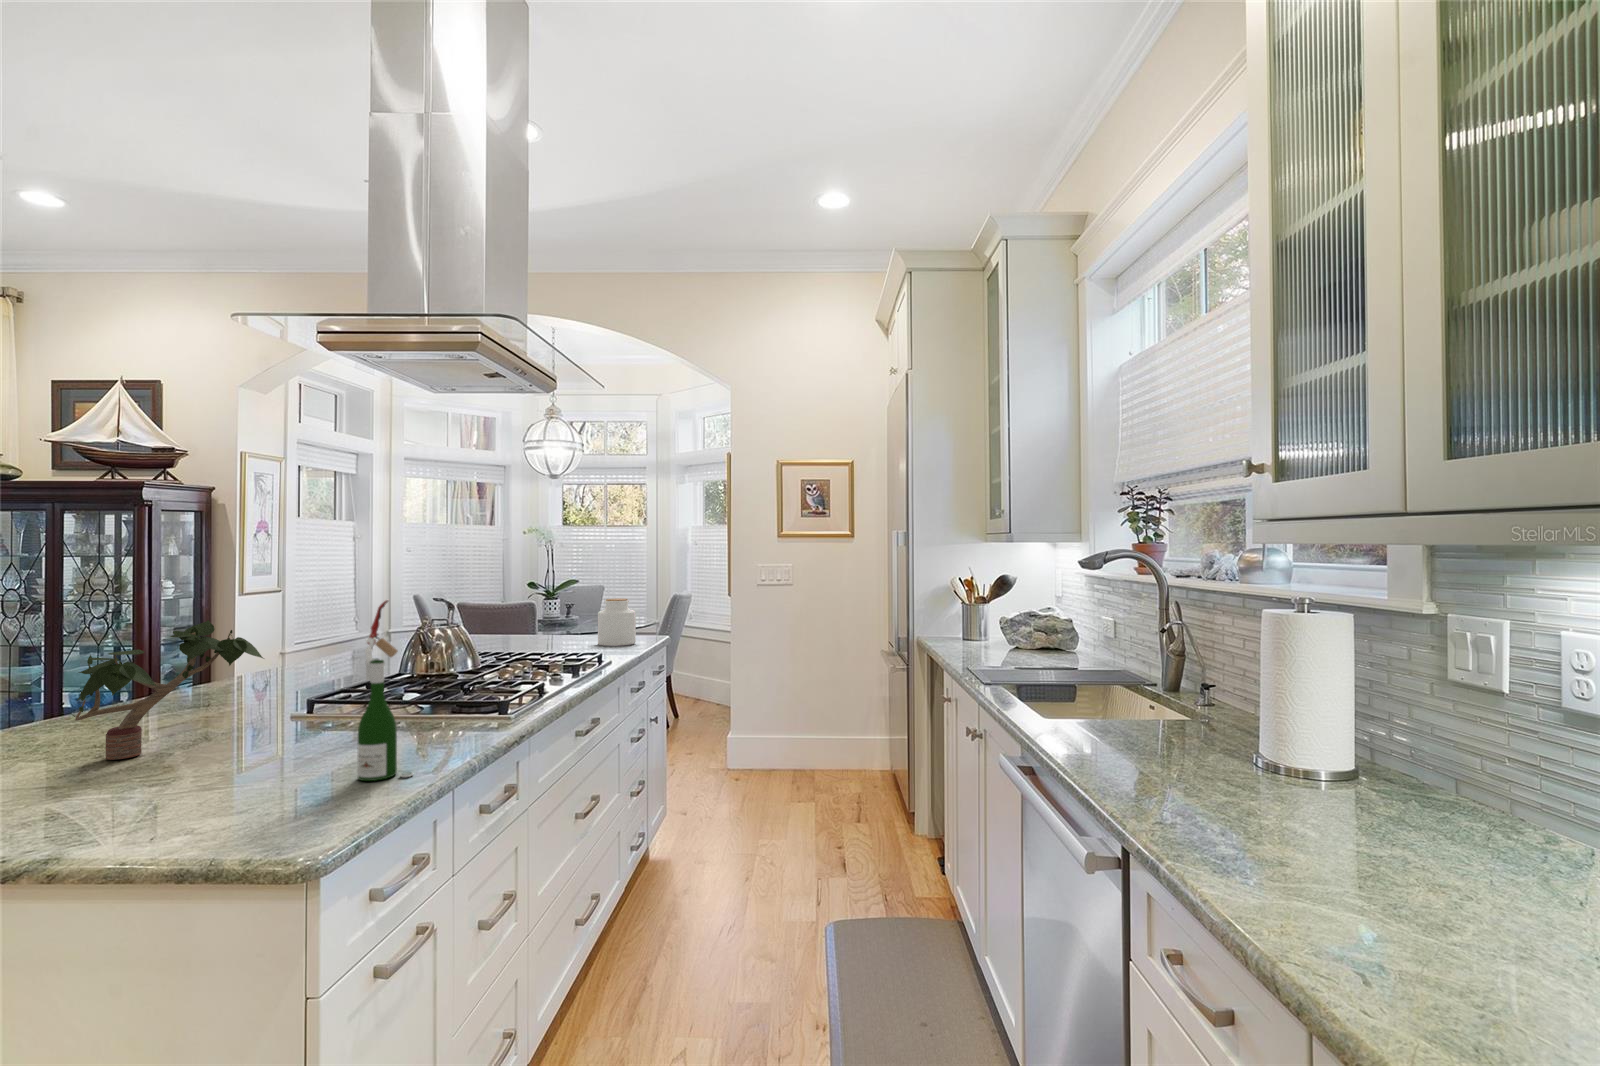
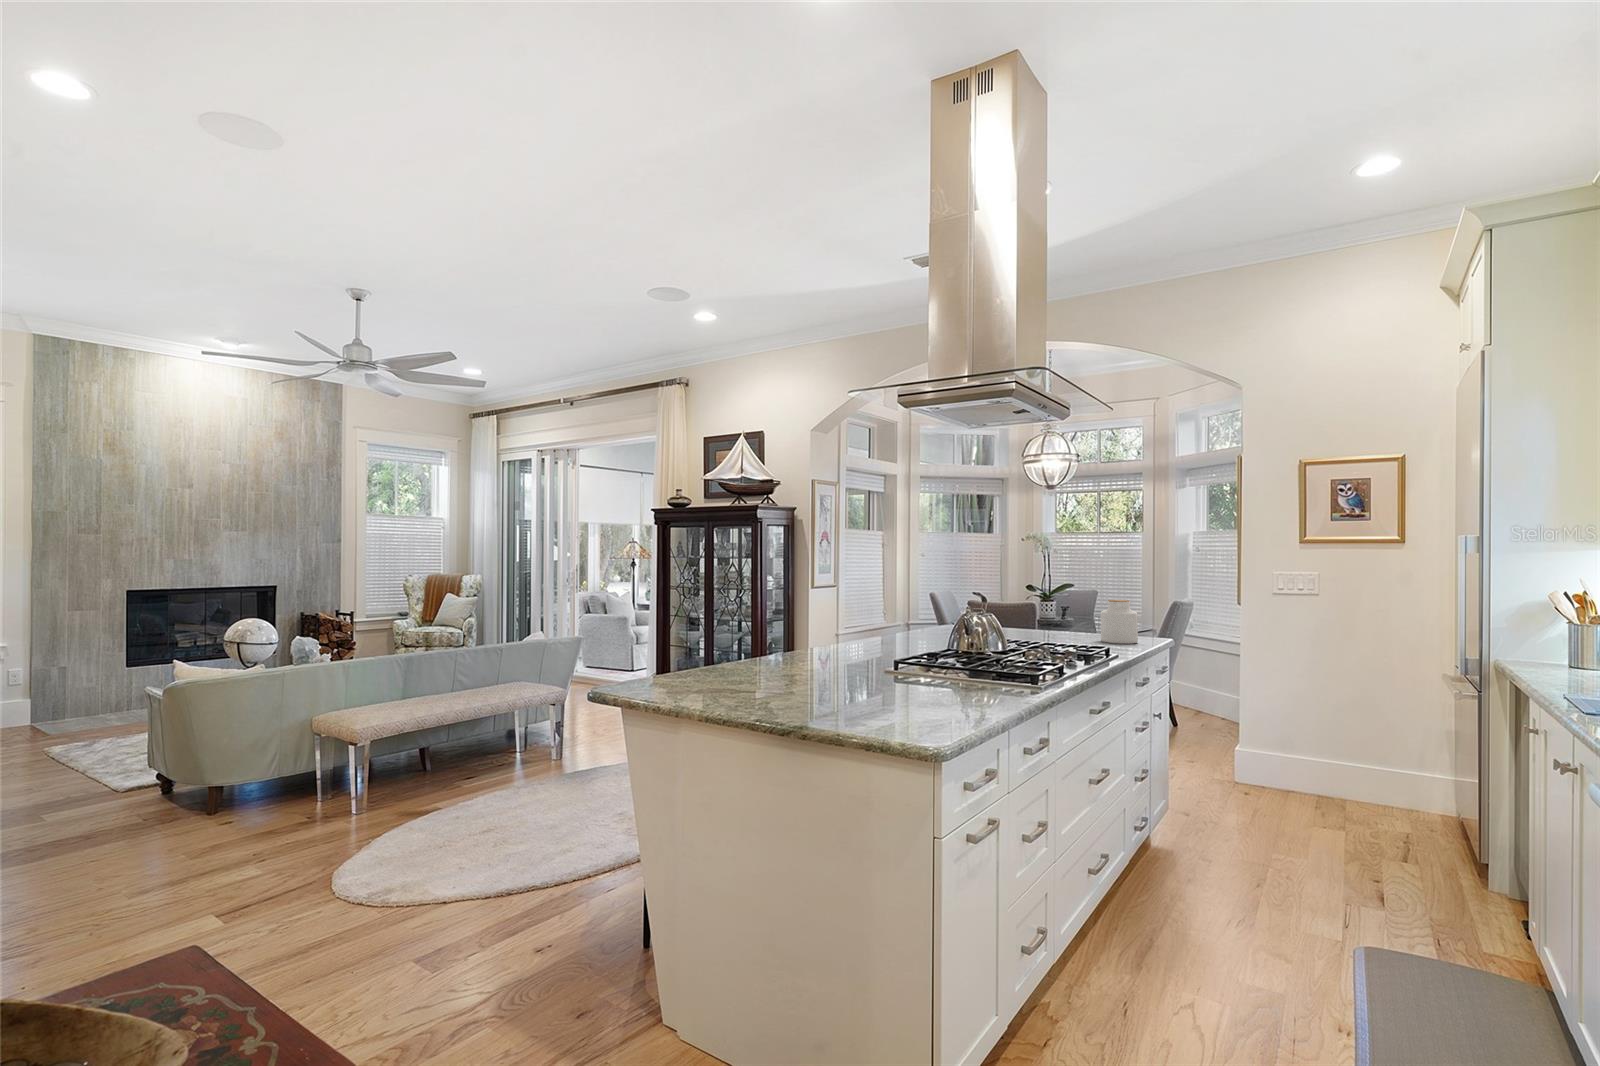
wine bottle: present [357,600,413,781] -> none [945,587,982,715]
potted plant: present [71,620,264,760] -> none [769,596,878,683]

